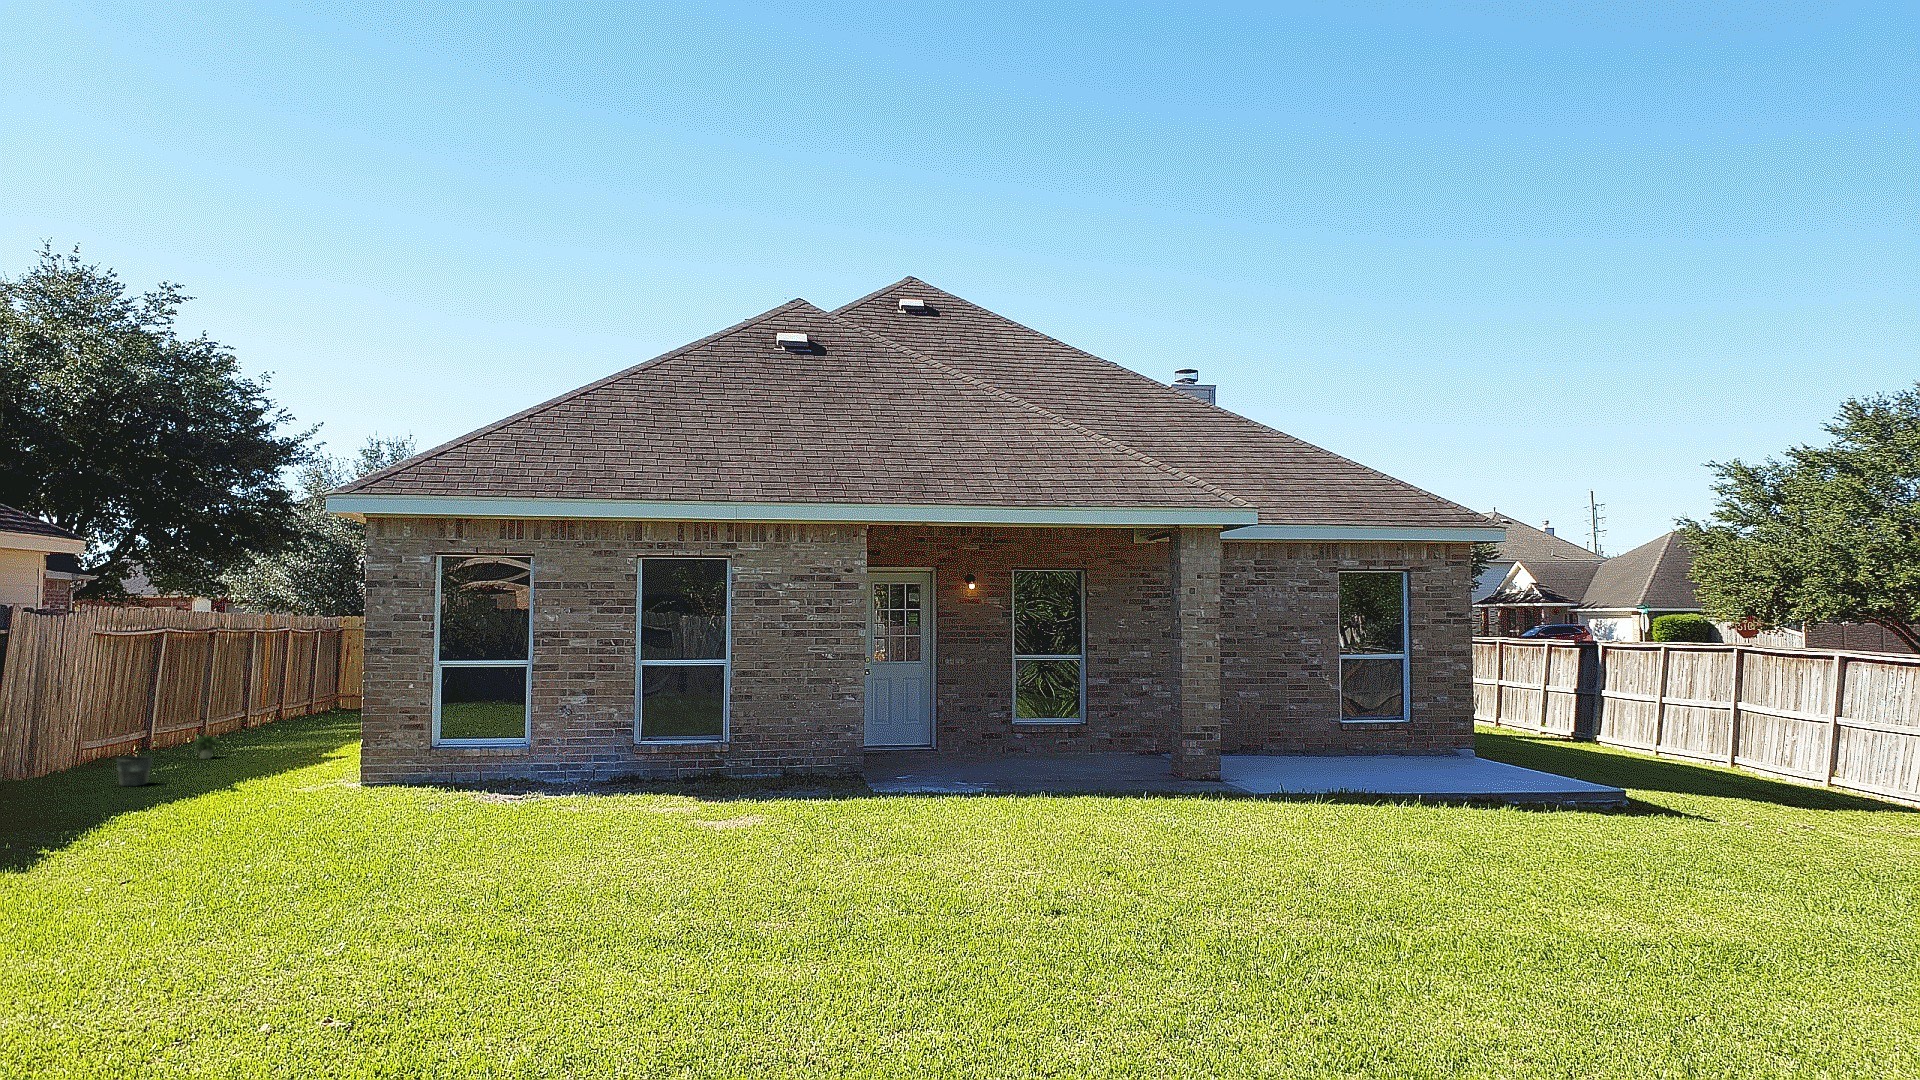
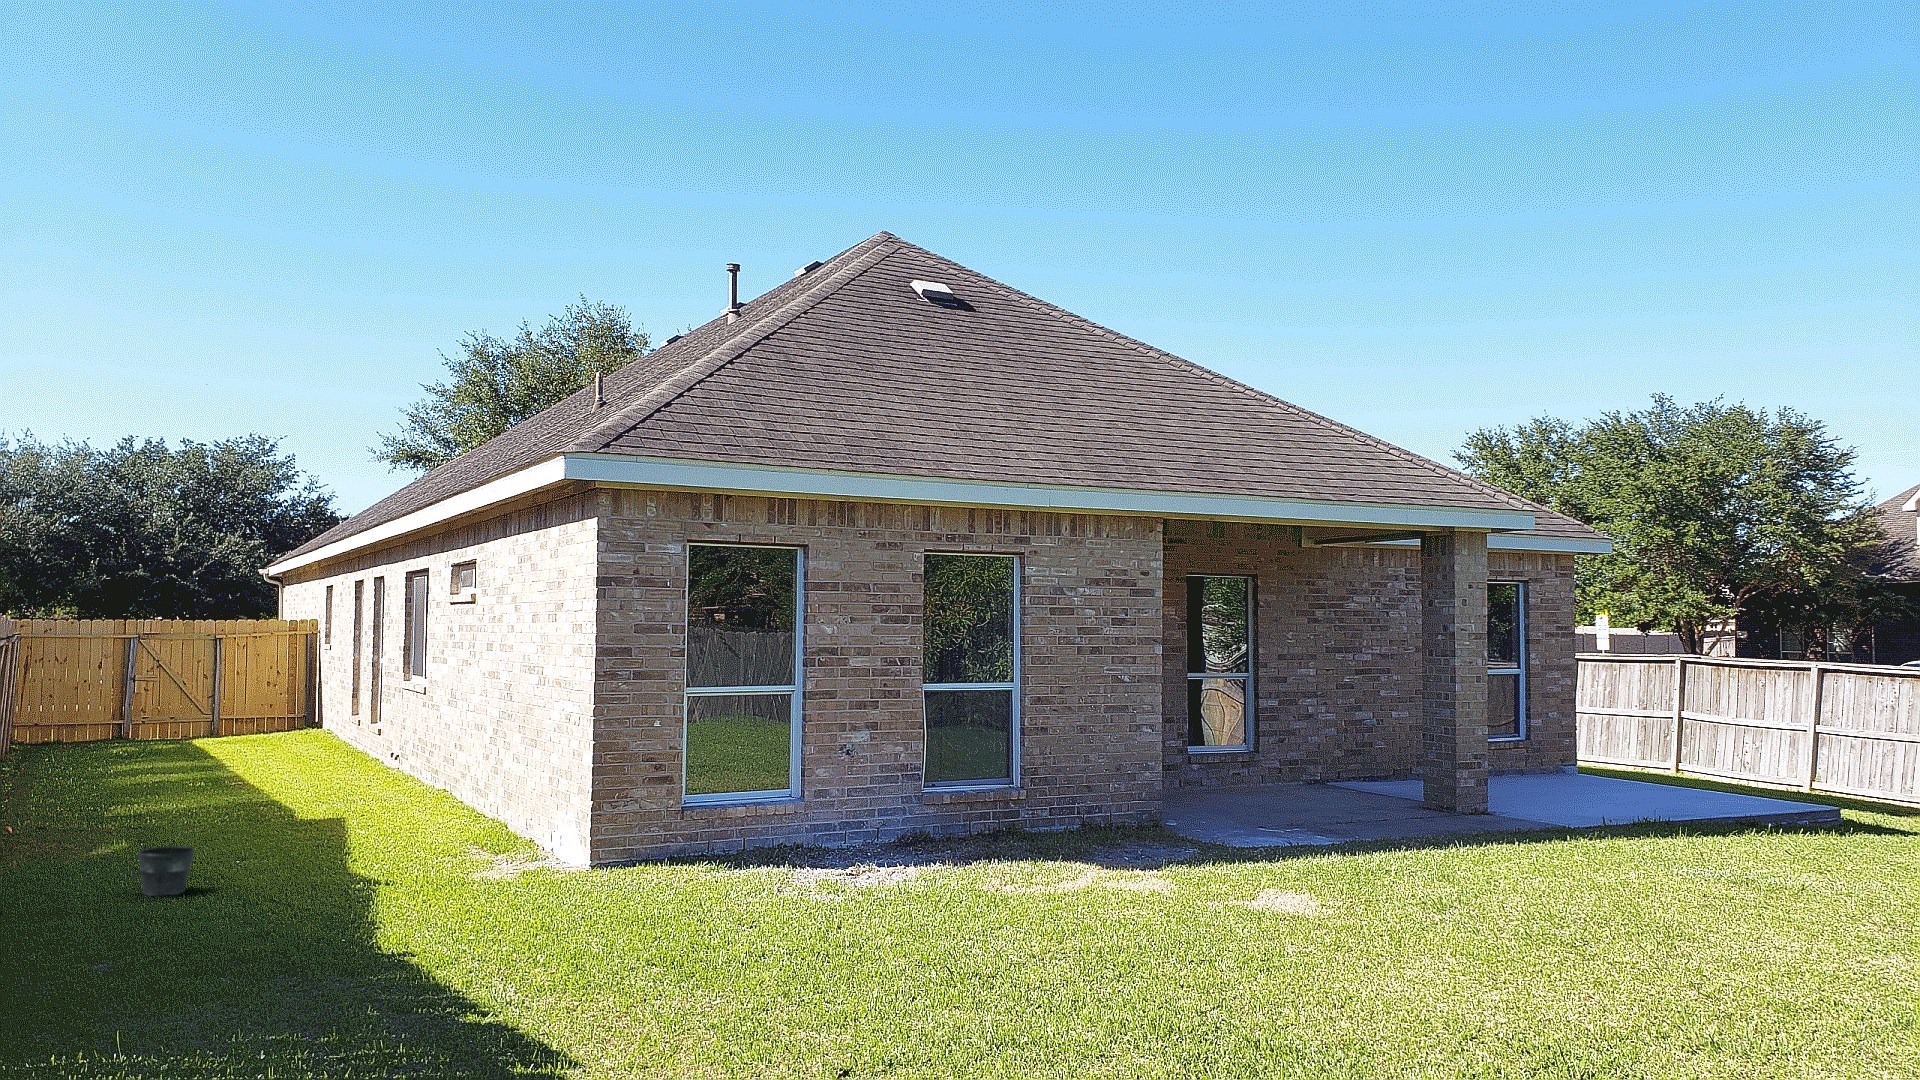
potted plant: present [195,734,219,759] -> none [77,806,135,846]

